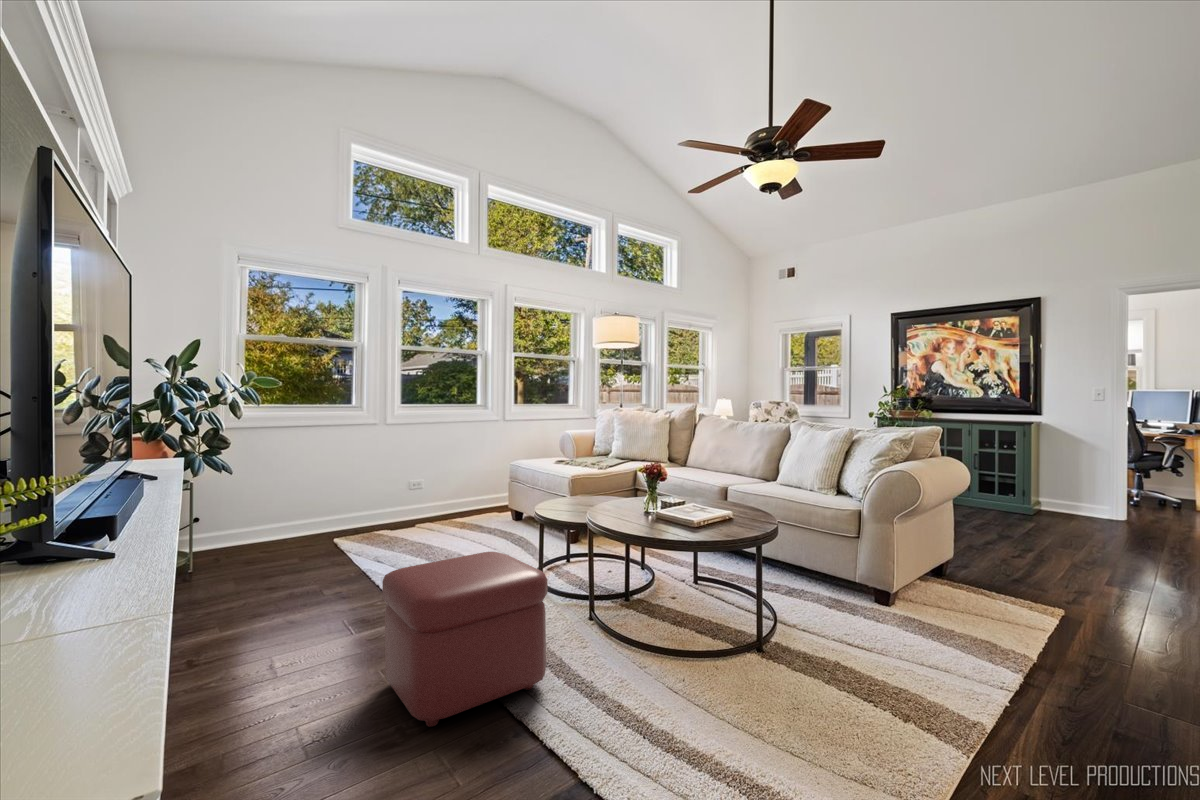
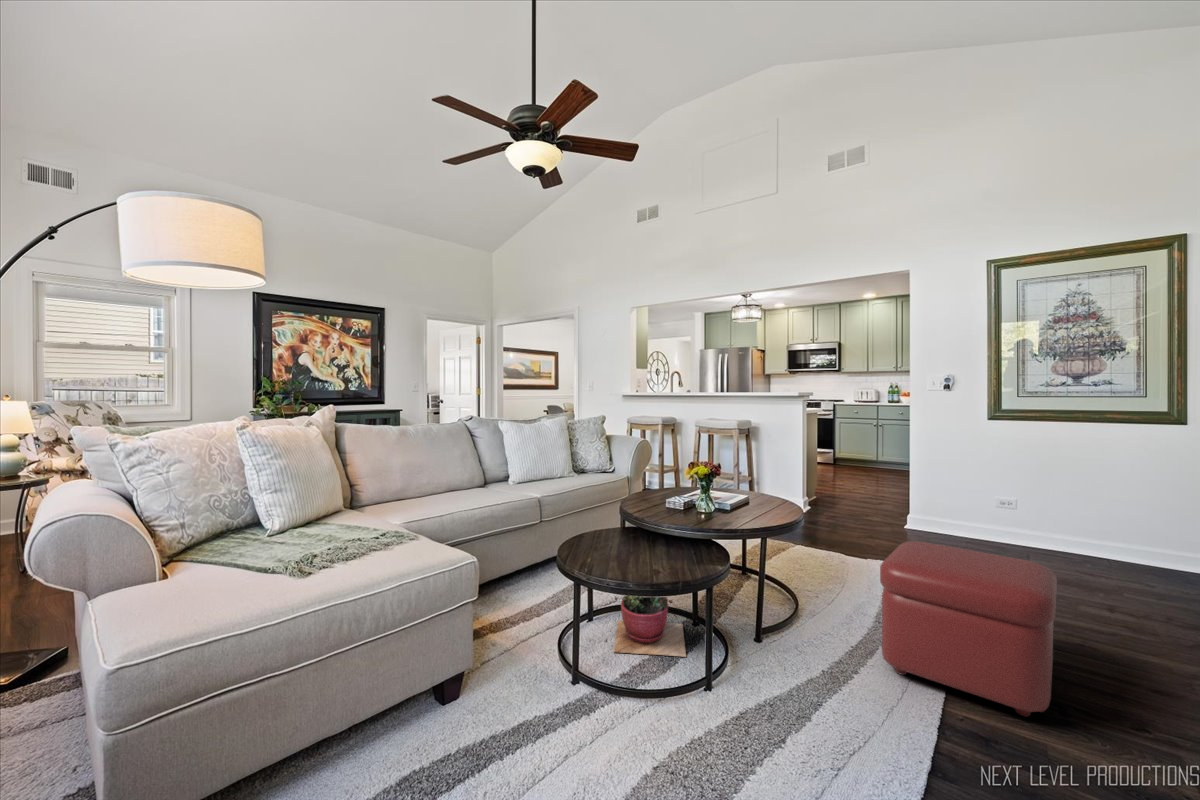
succulent plant: none [560,516,616,588] -> present [614,595,686,657]

